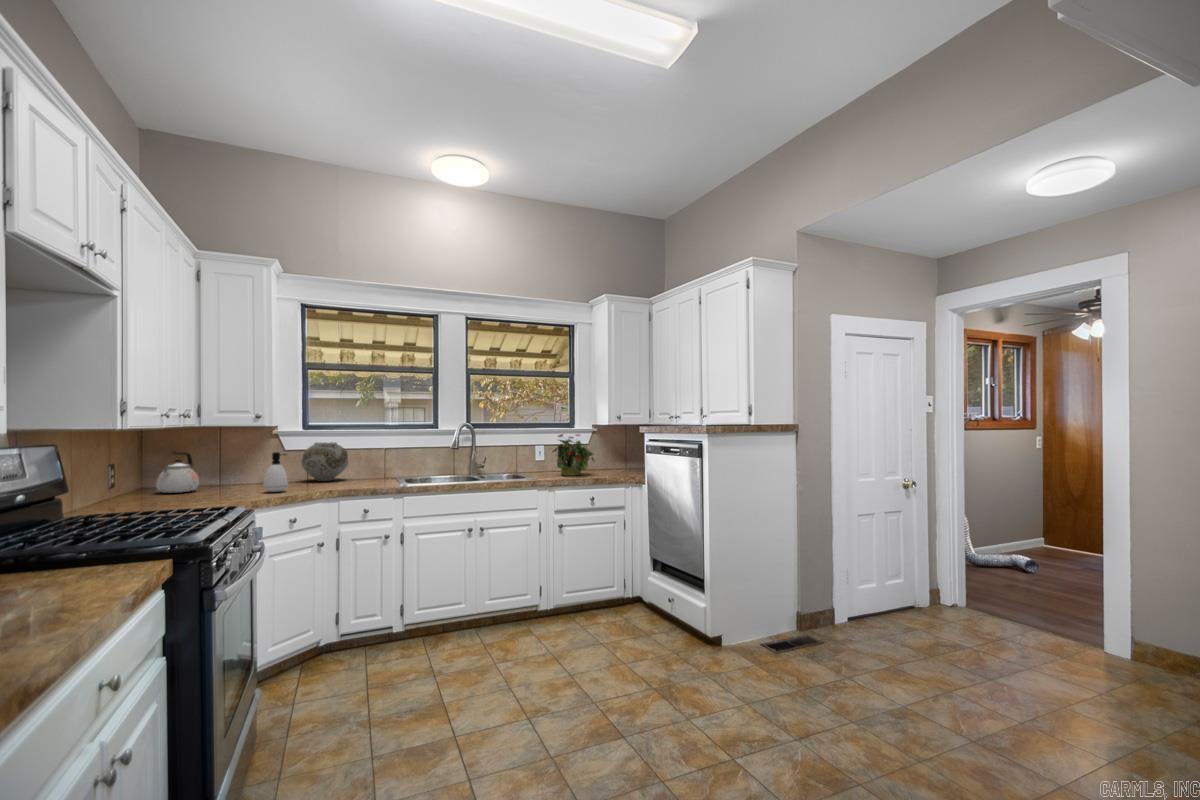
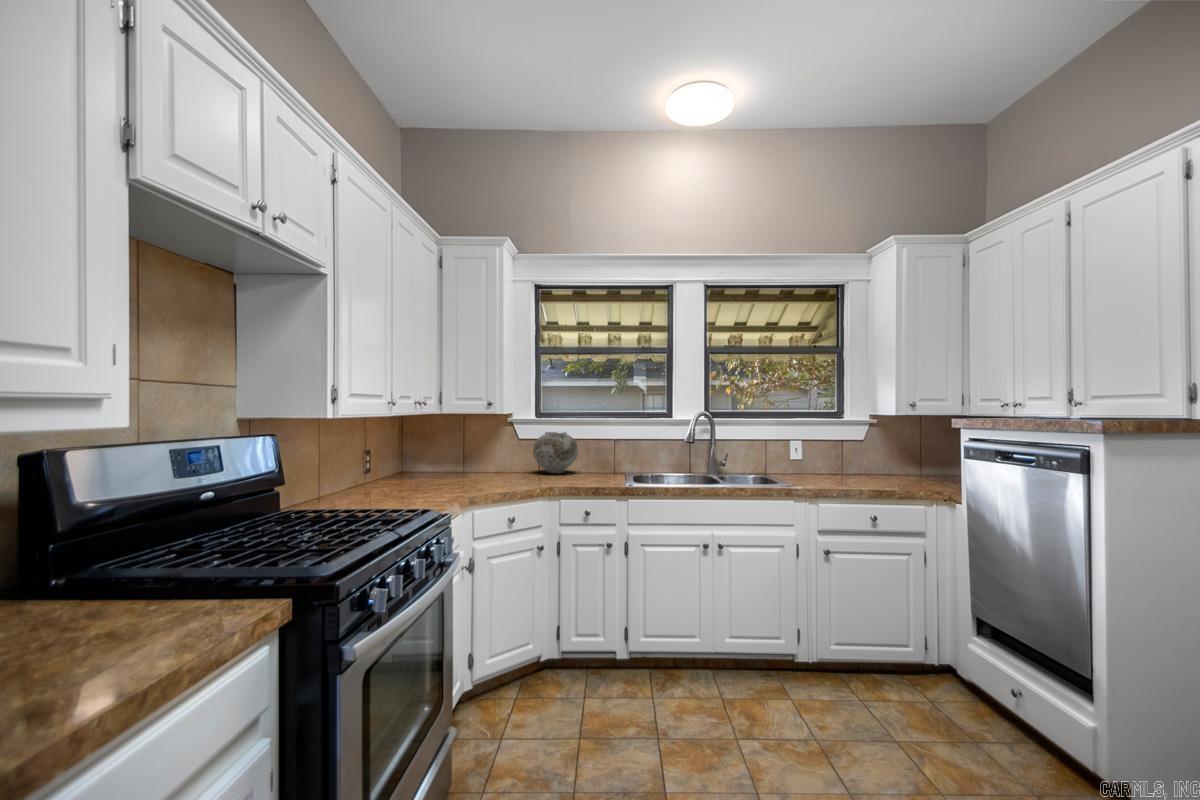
potted plant: present [553,434,594,476] -> none [814,428,877,484]
kettle: present [156,452,199,493] -> none [403,439,438,479]
soap dispenser: present [263,452,288,492] -> none [489,442,512,484]

